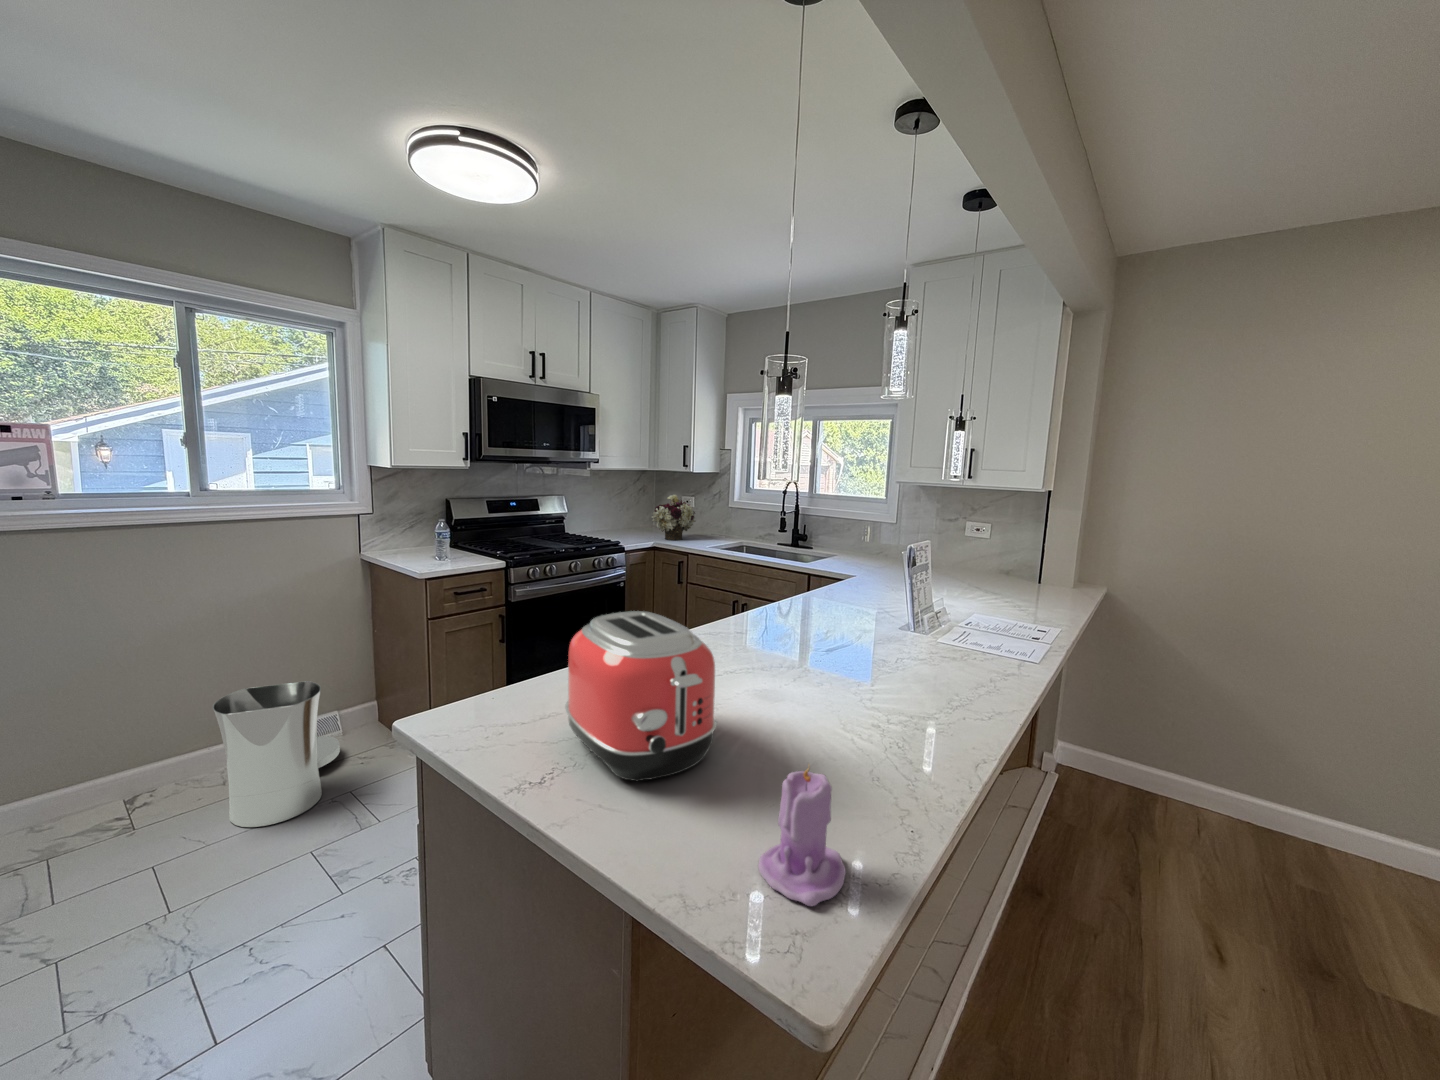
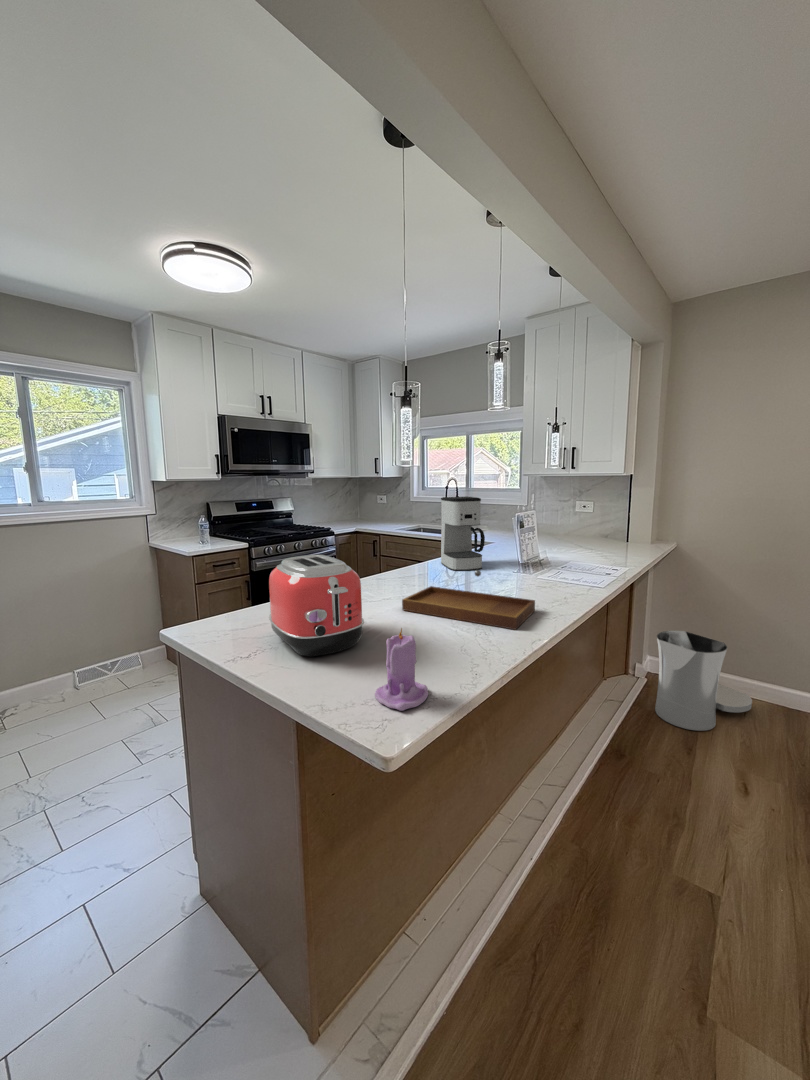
flower arrangement: present [651,495,695,540] -> none [353,494,386,527]
coffee maker: none [790,514,855,621] -> present [441,497,485,571]
tray: none [757,636,955,736] -> present [402,570,535,630]
trash can: present [213,681,340,827] -> present [655,631,752,731]

